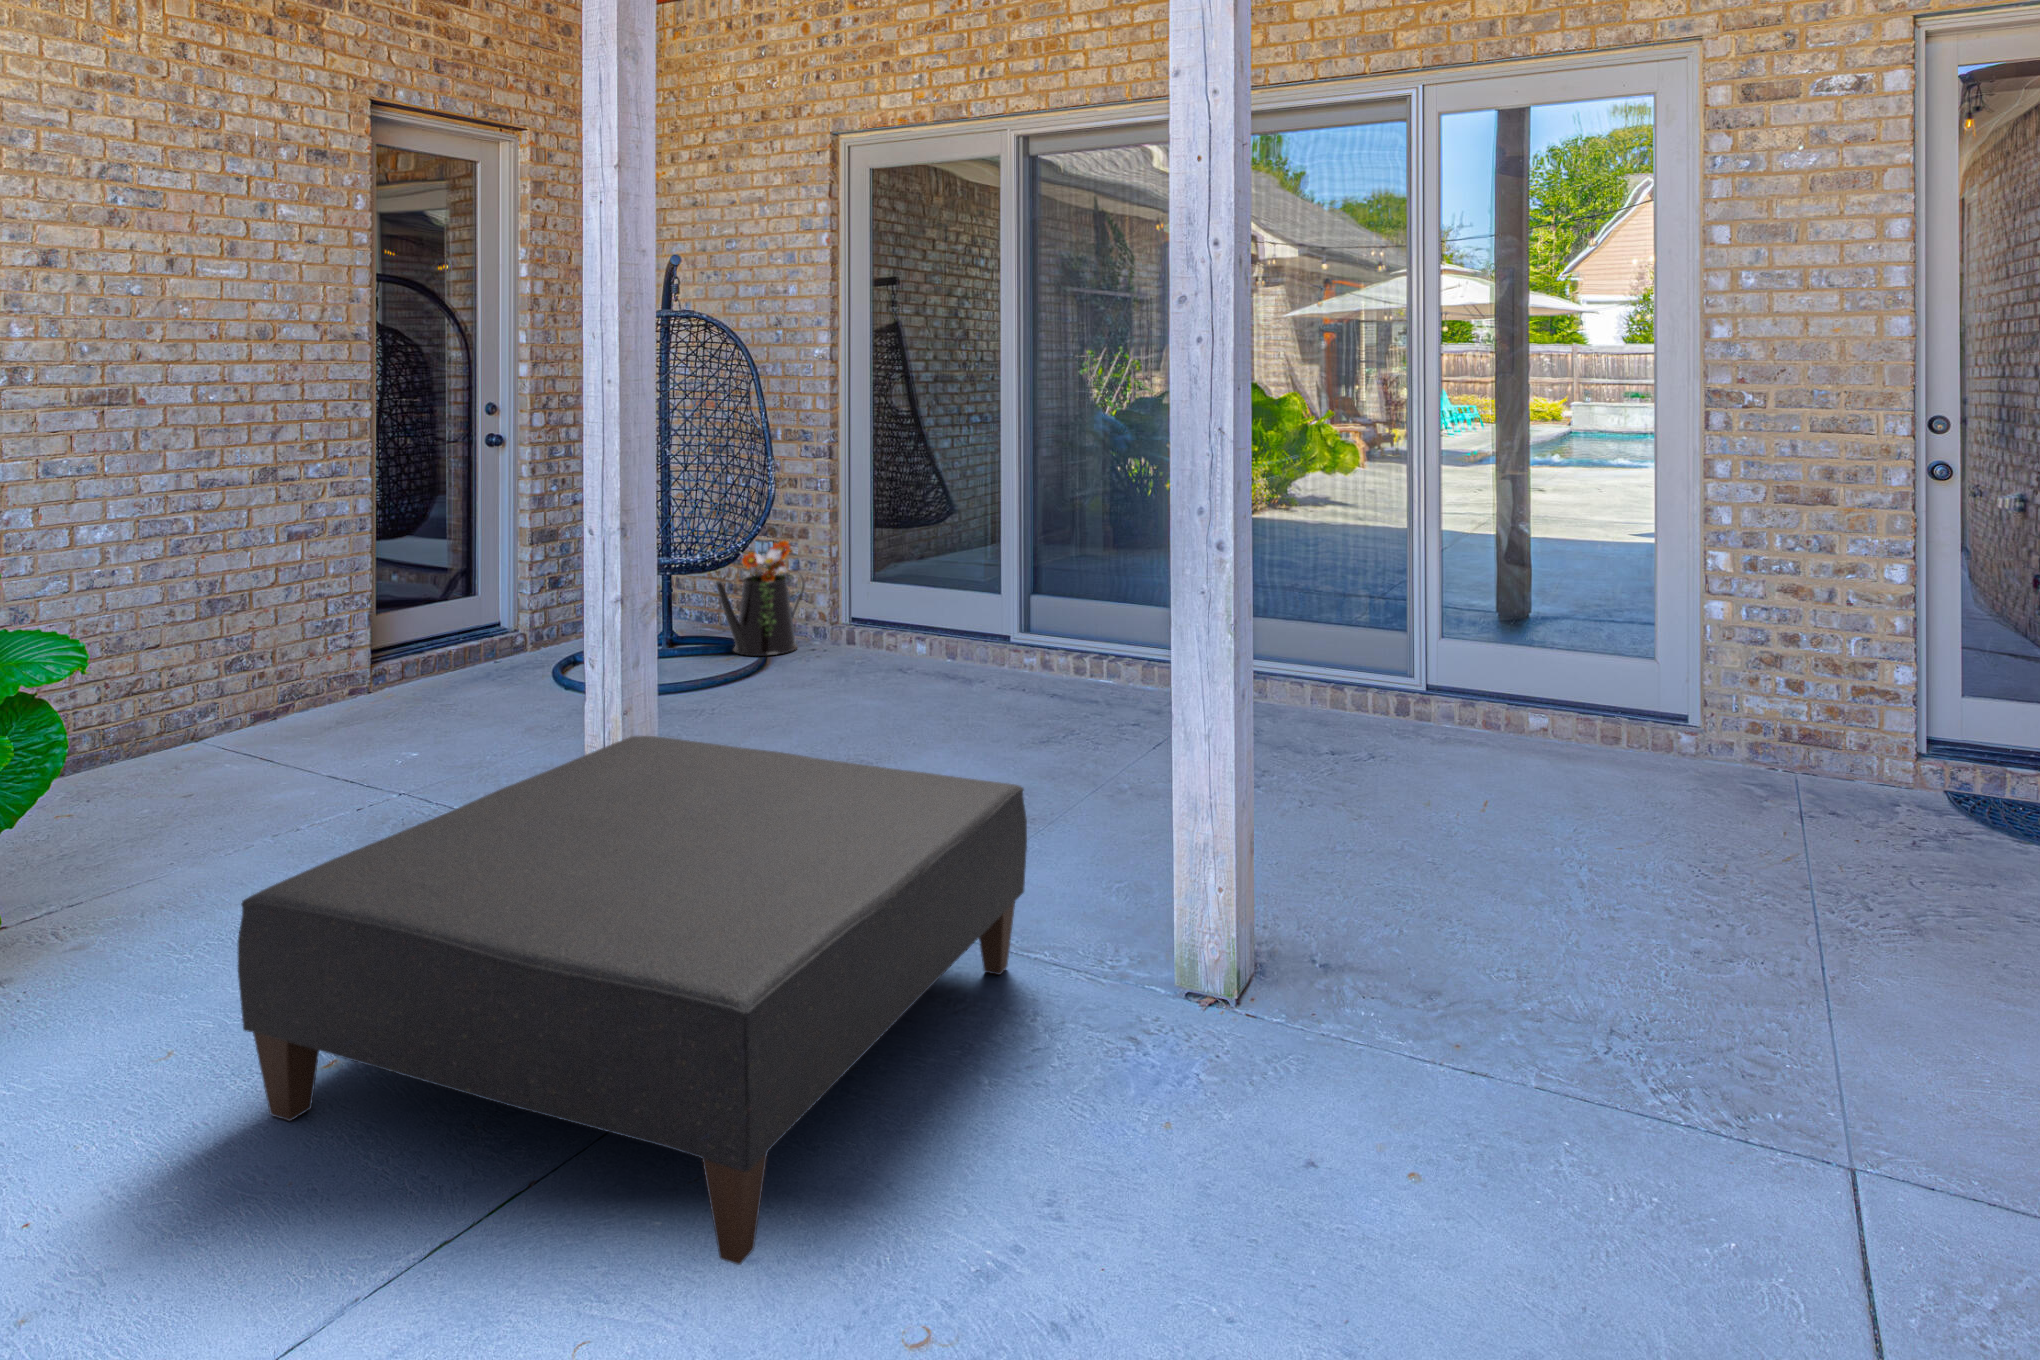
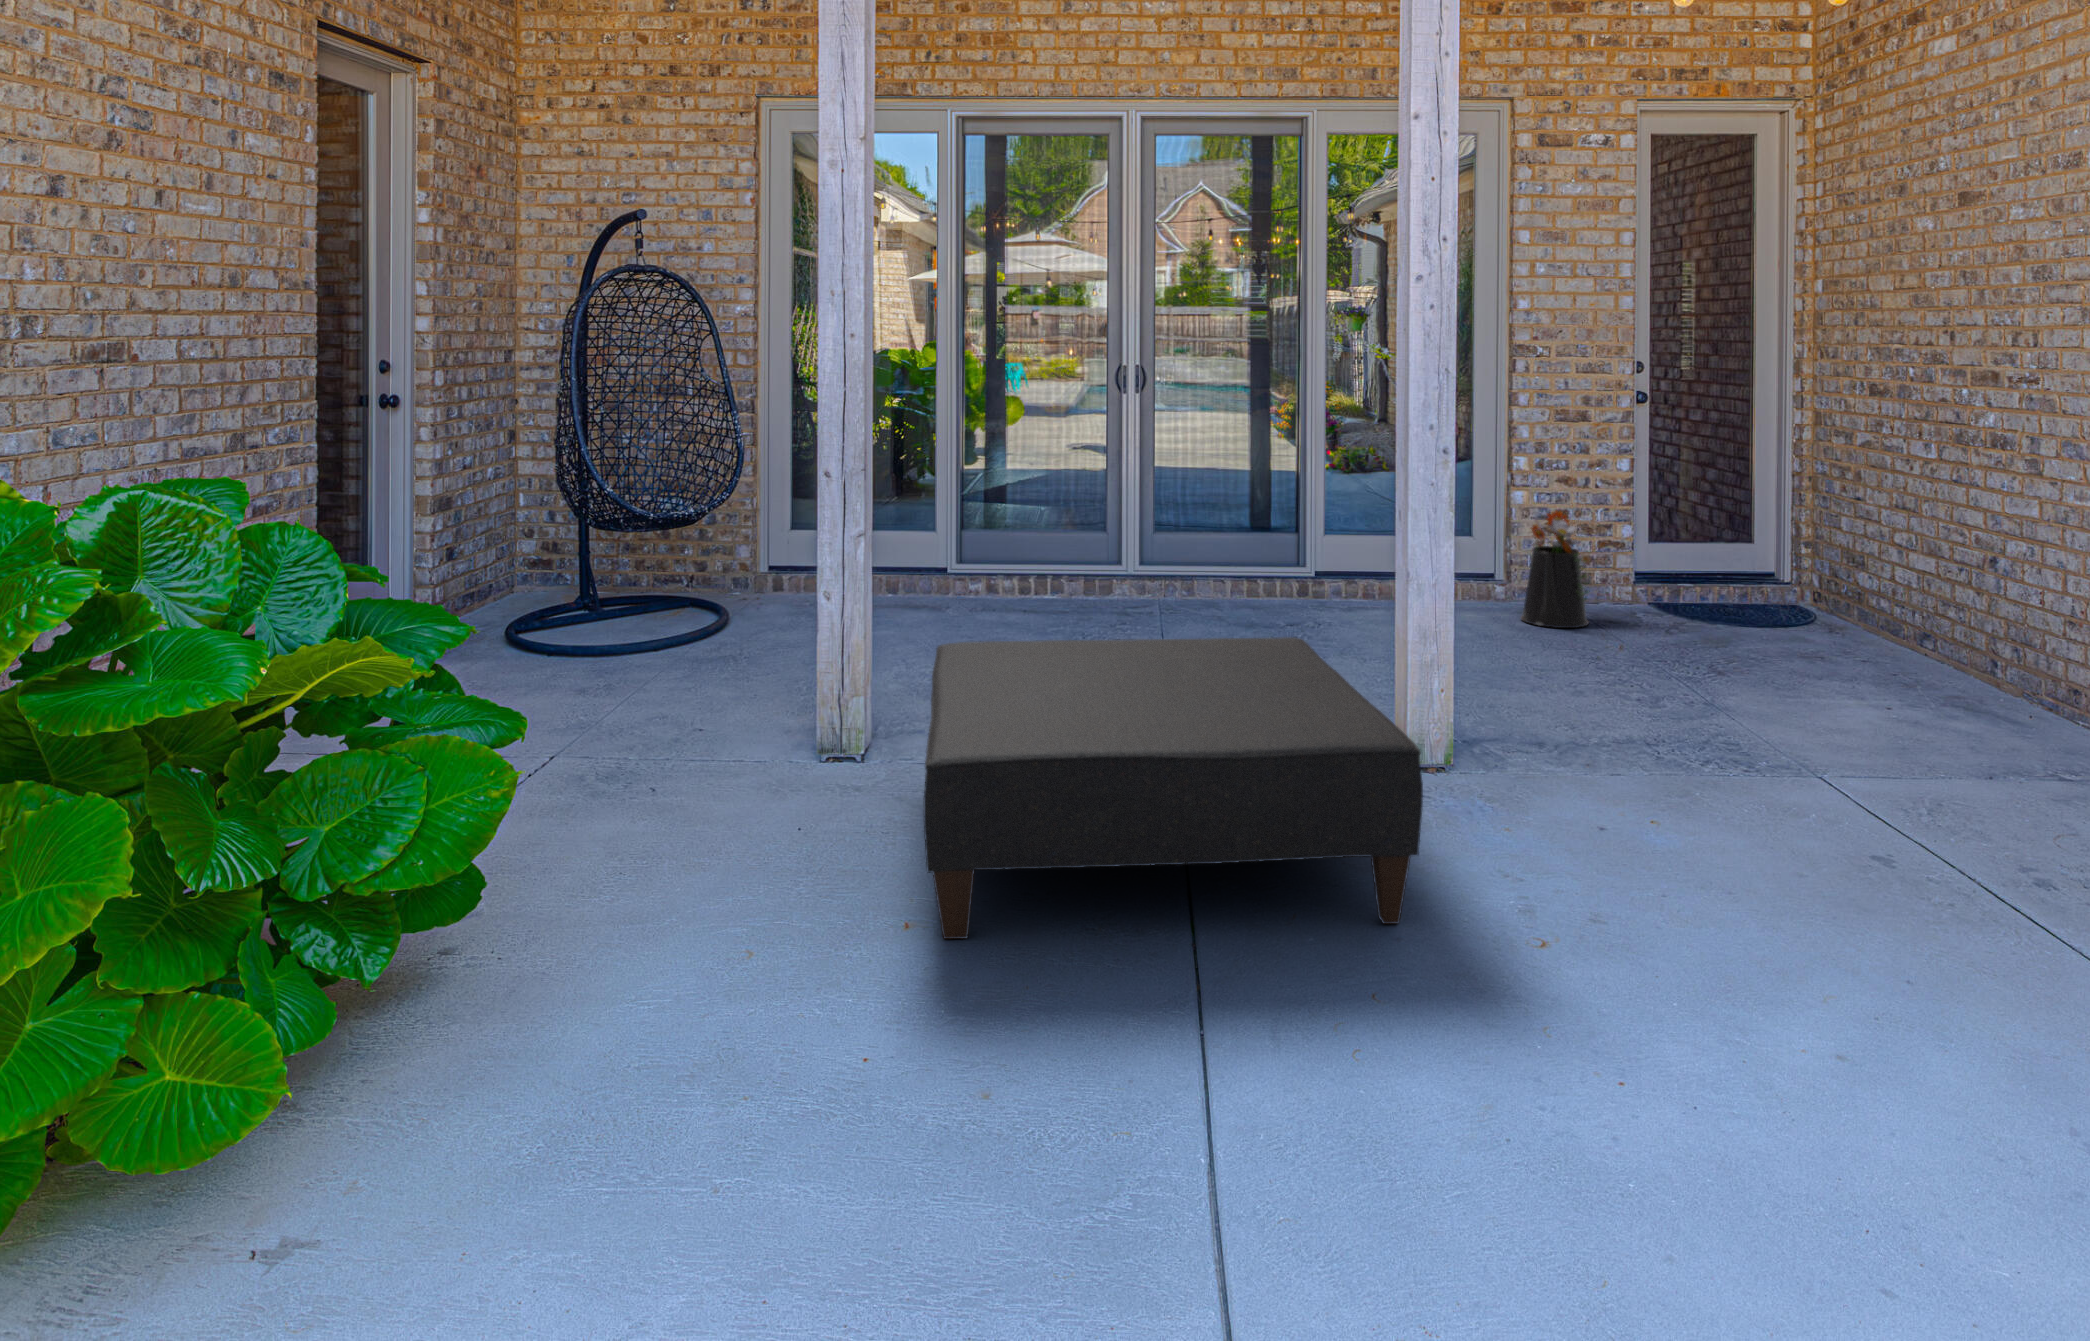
watering can: present [717,540,805,656] -> present [1521,510,1588,628]

